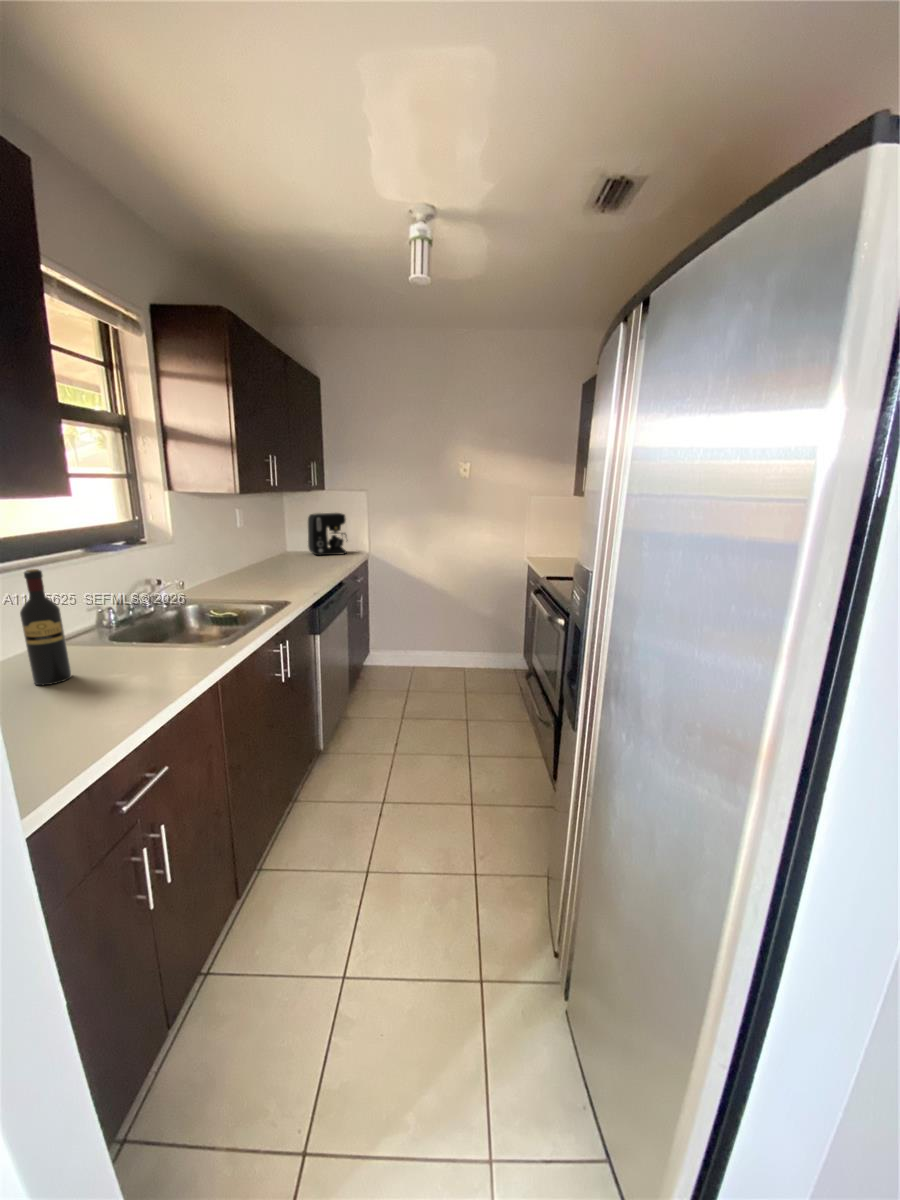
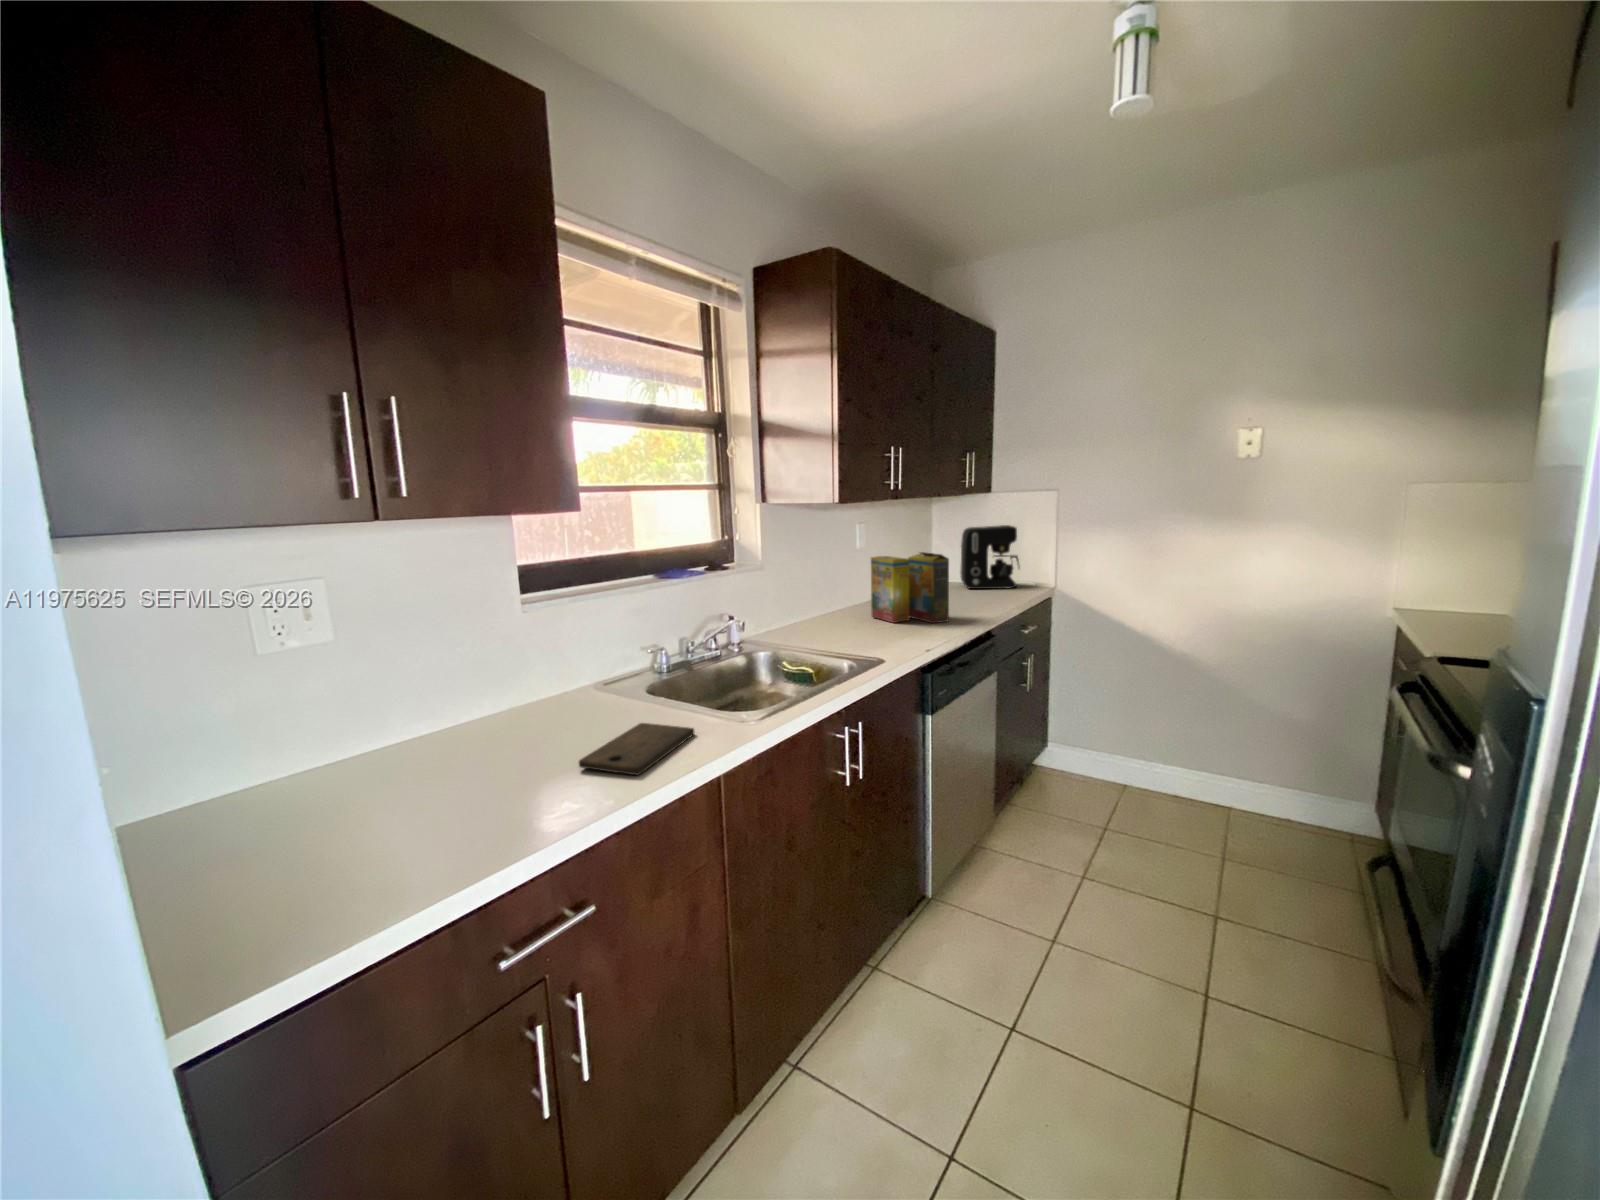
cereal box: none [256,530,316,580] -> present [871,552,949,624]
wine bottle: present [20,569,71,685] -> none [530,599,578,742]
cutting board: none [101,656,183,693] -> present [579,723,694,775]

